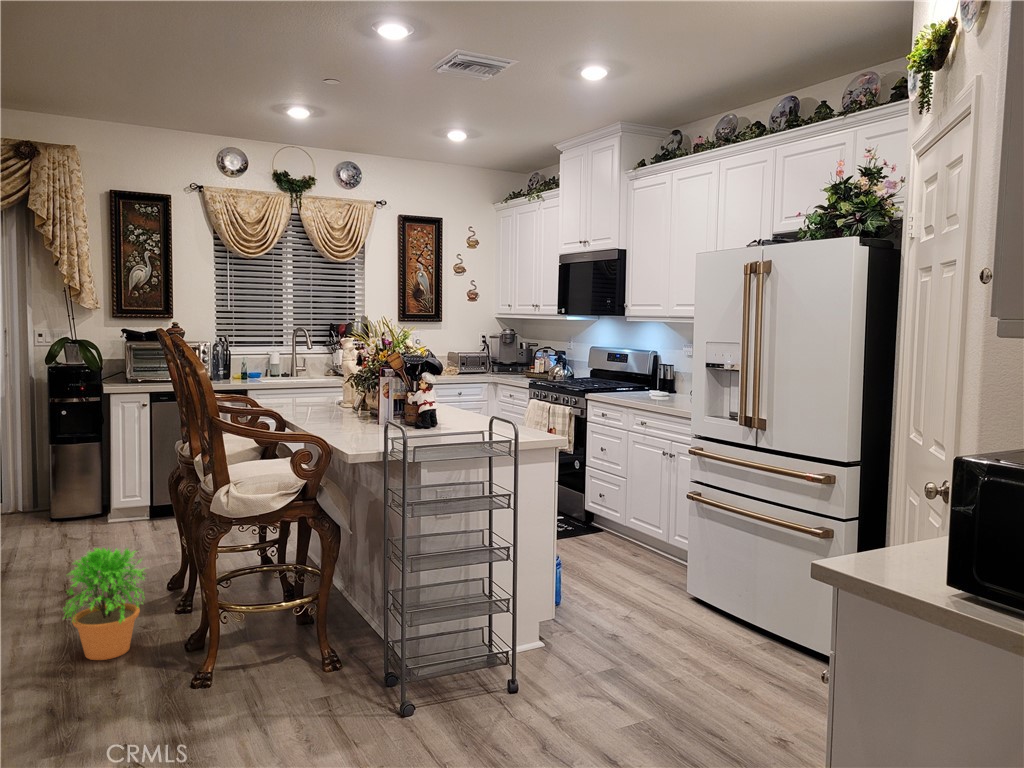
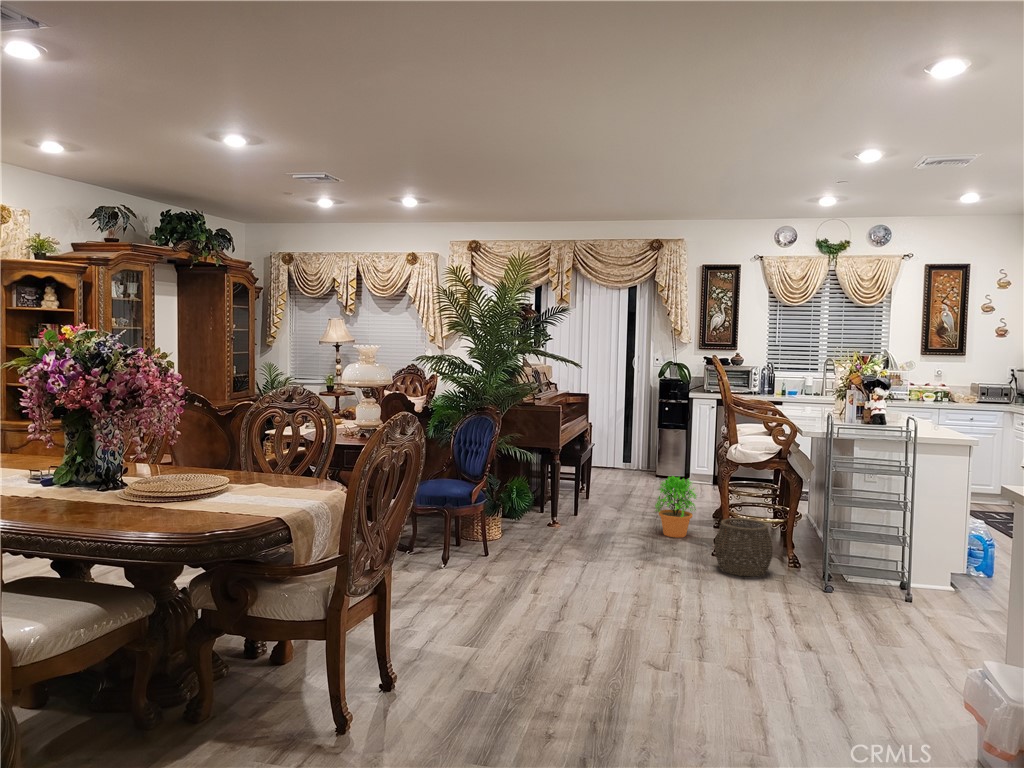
woven basket: none [198,613,305,731] -> present [715,518,773,577]

